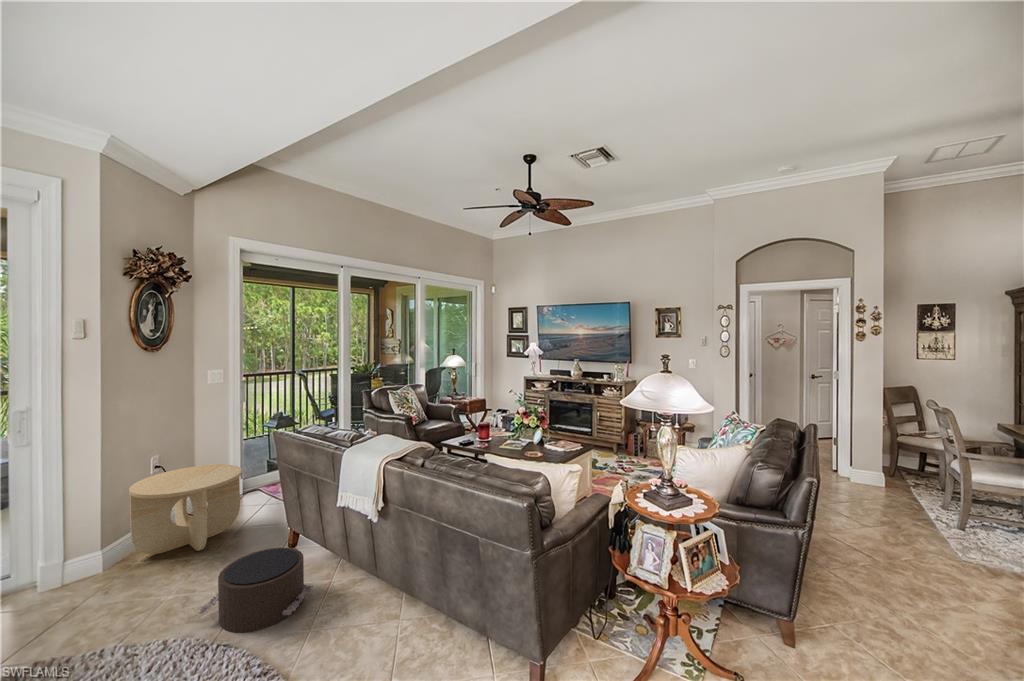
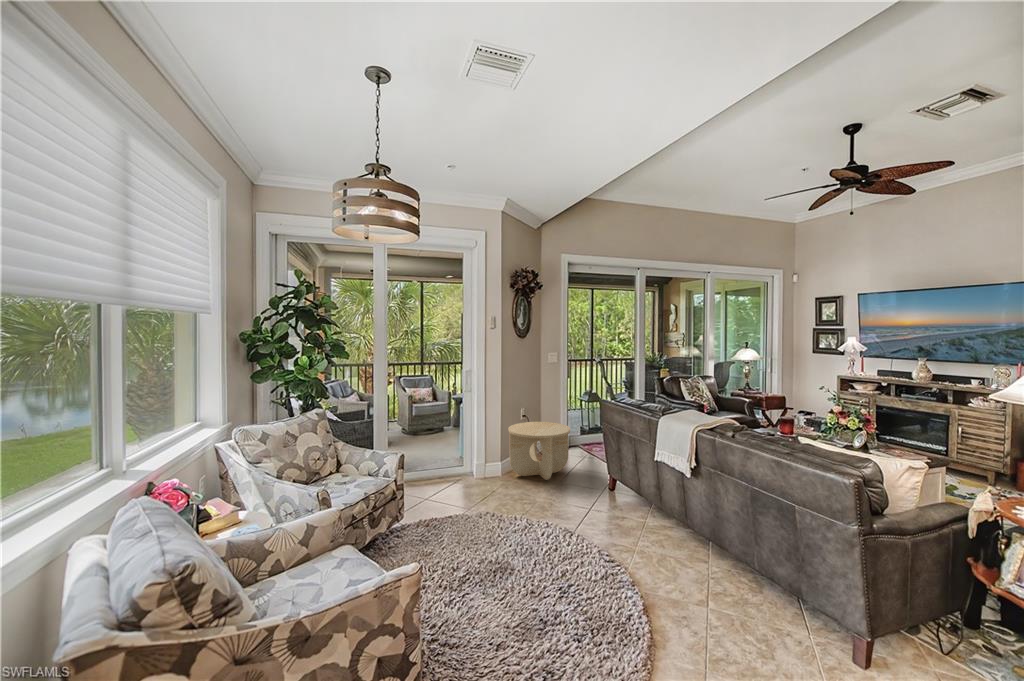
pouf: present [198,548,313,633] -> none [558,486,632,539]

